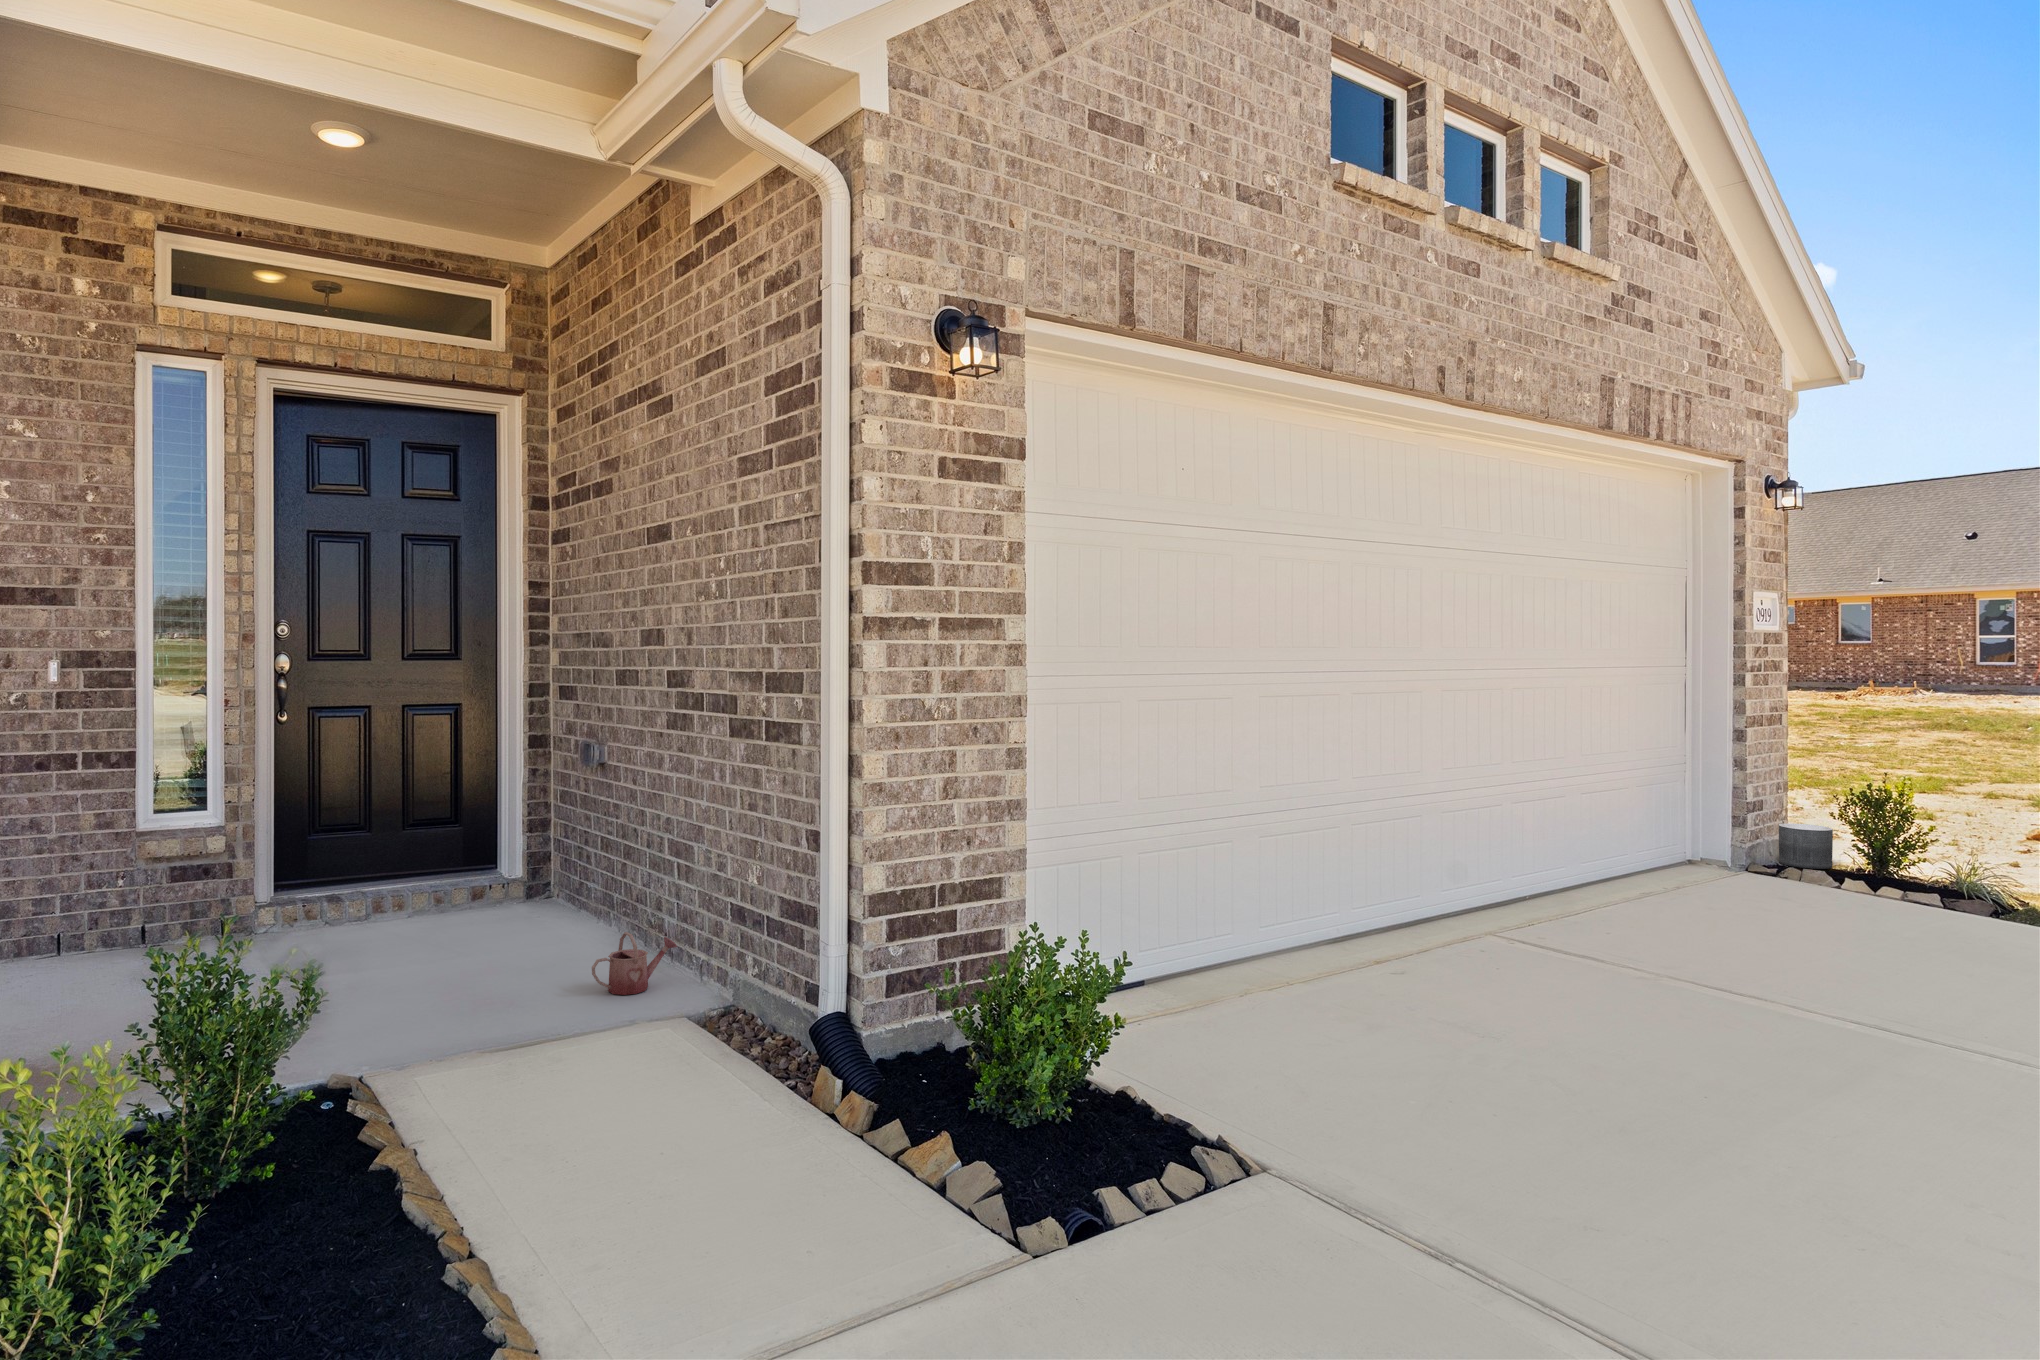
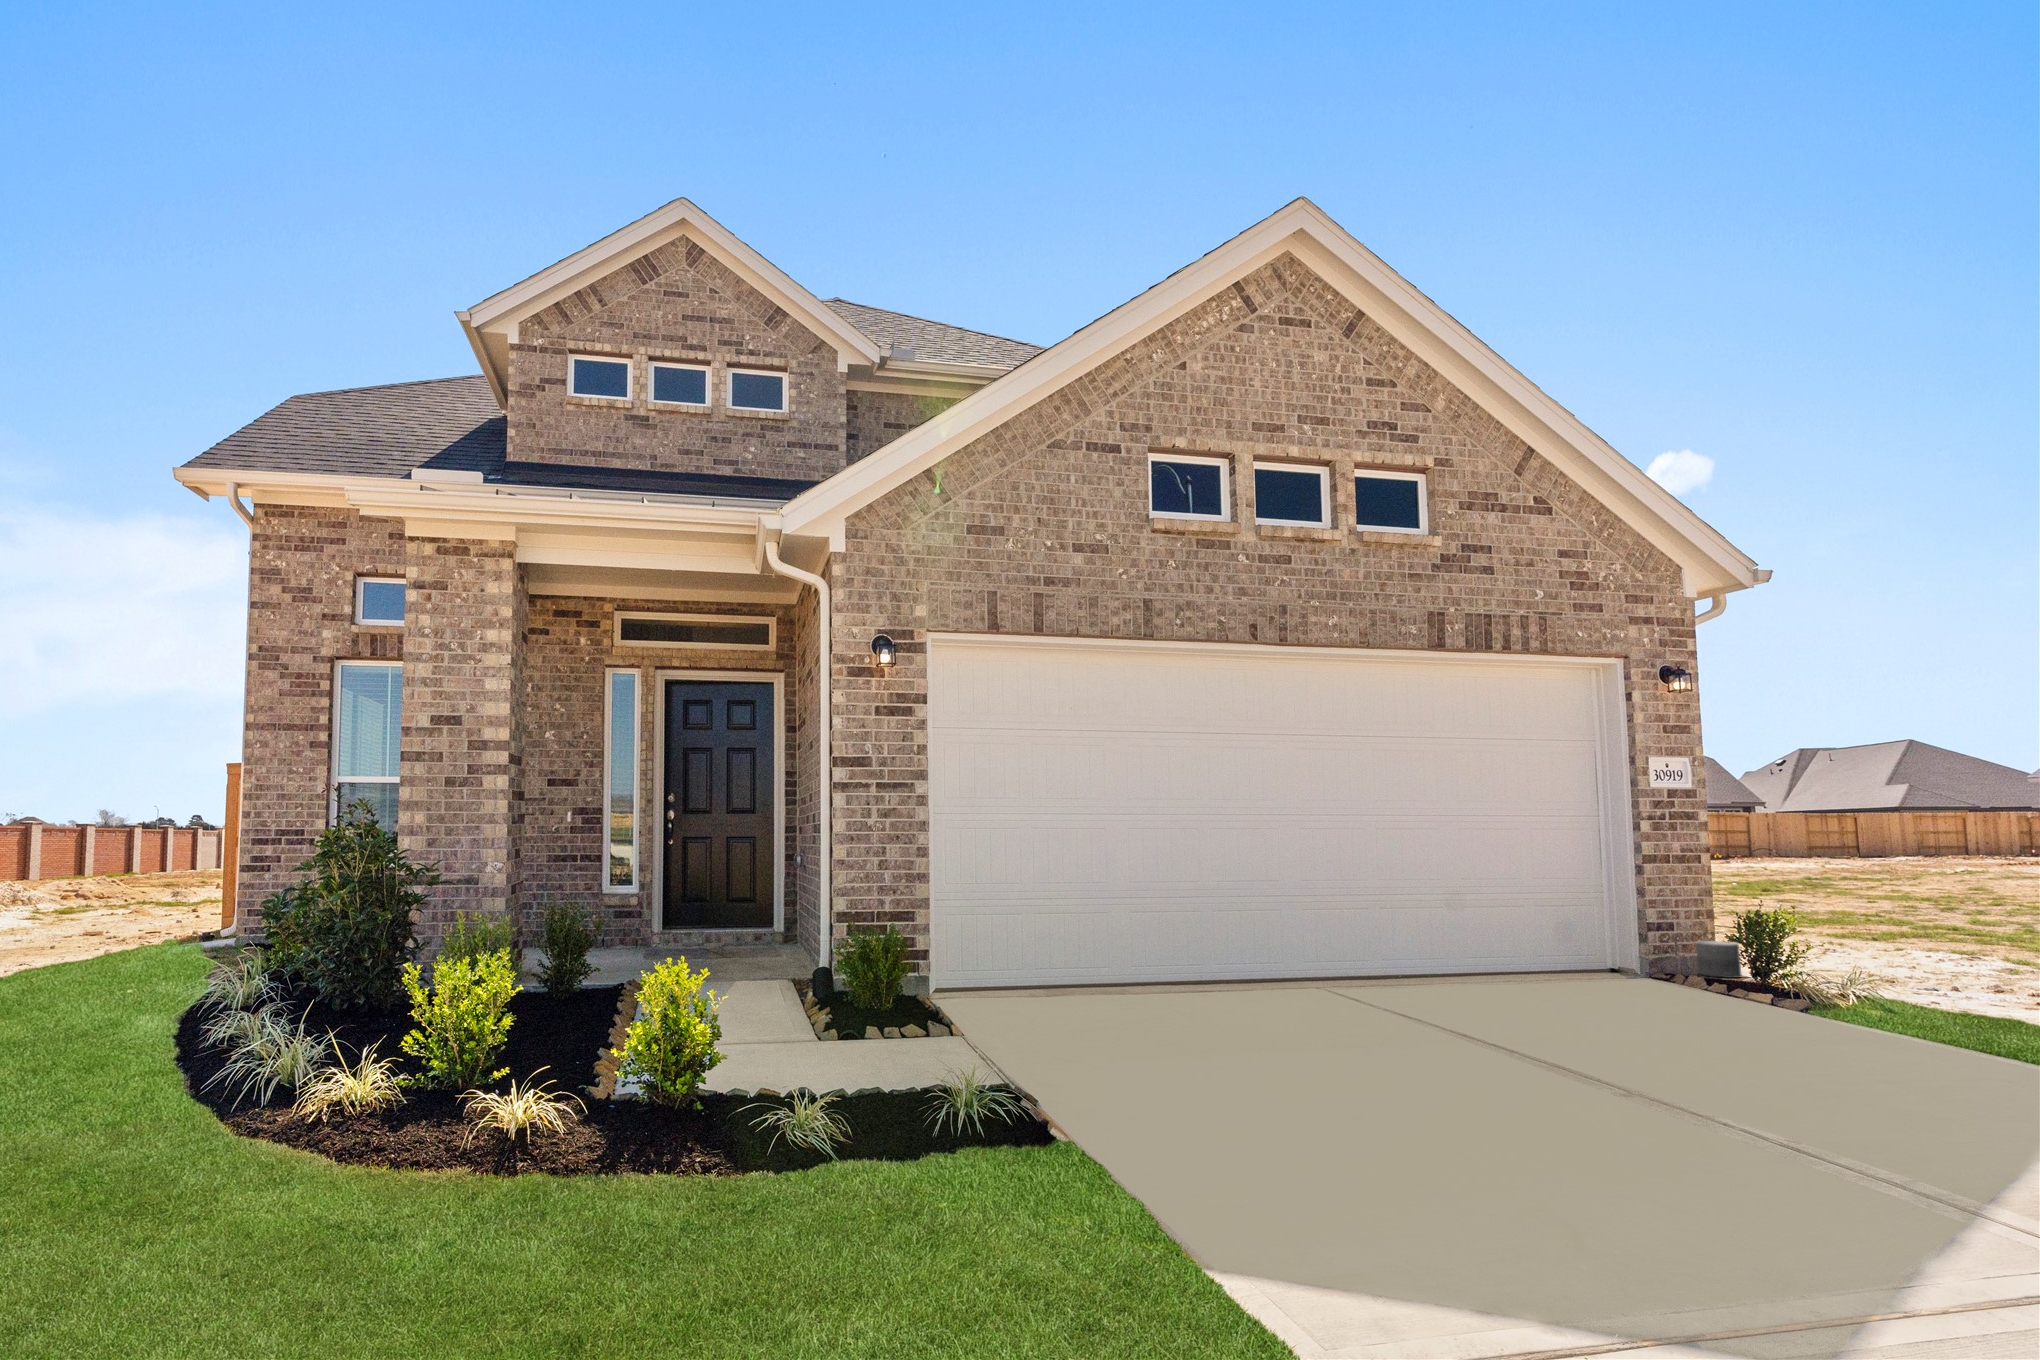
watering can: present [592,932,677,995] -> none [758,943,802,973]

